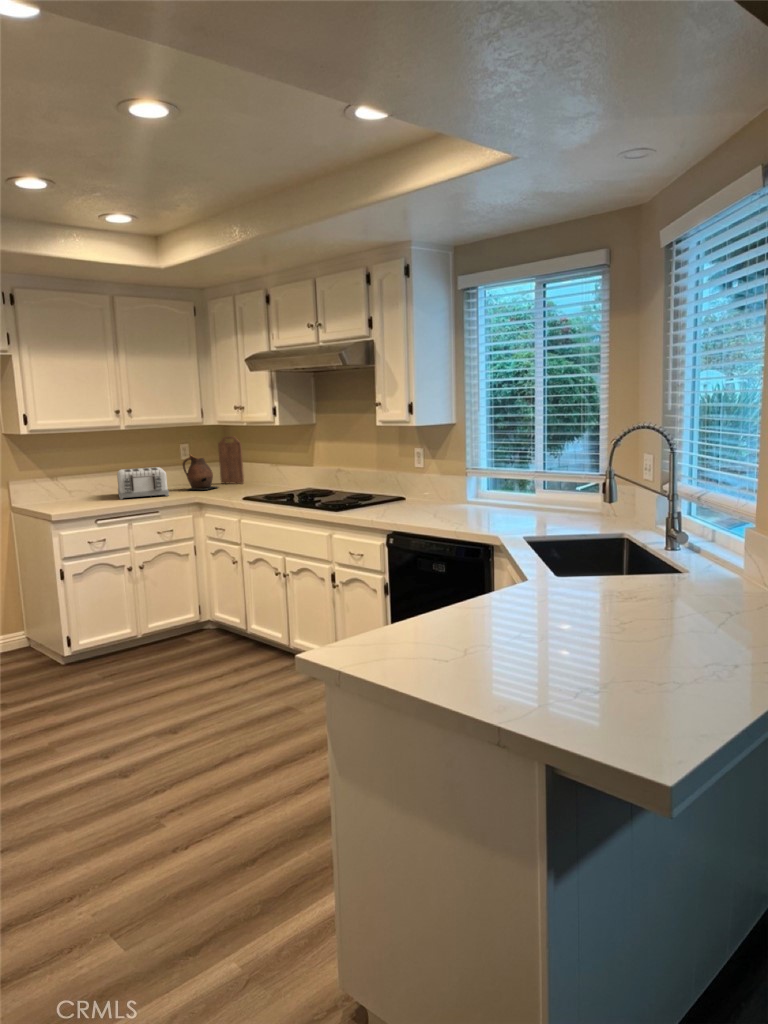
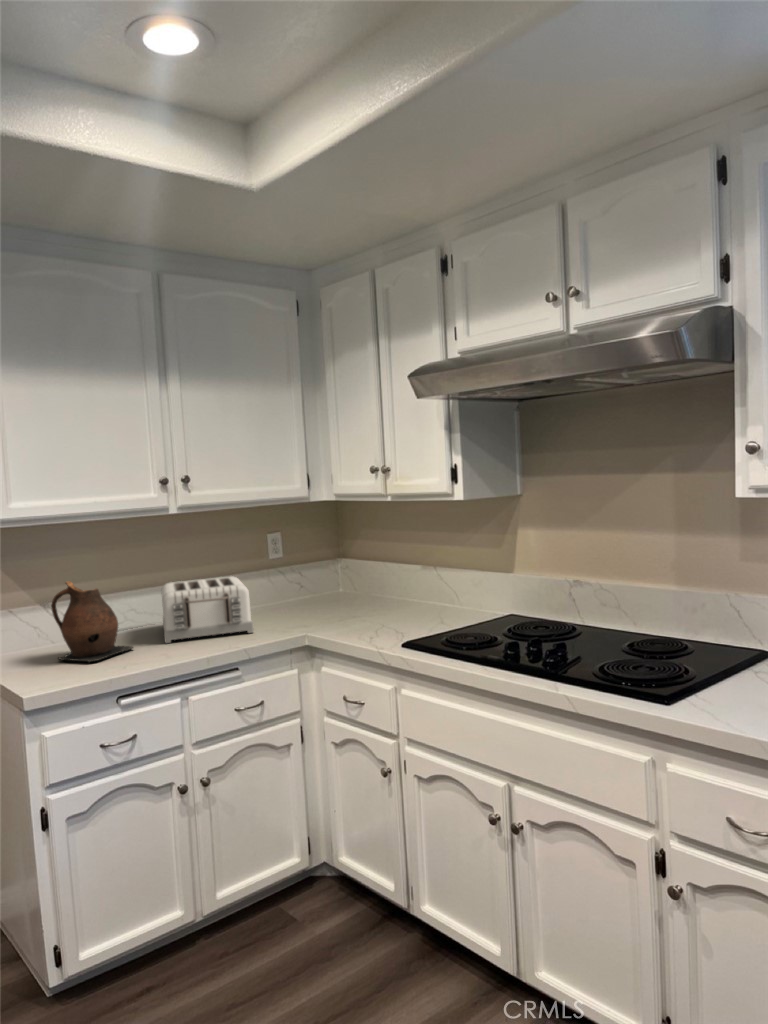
cutting board: present [218,436,244,484] -> none [329,517,374,597]
ceramic pitcher: present [183,454,217,490] -> present [51,581,133,662]

